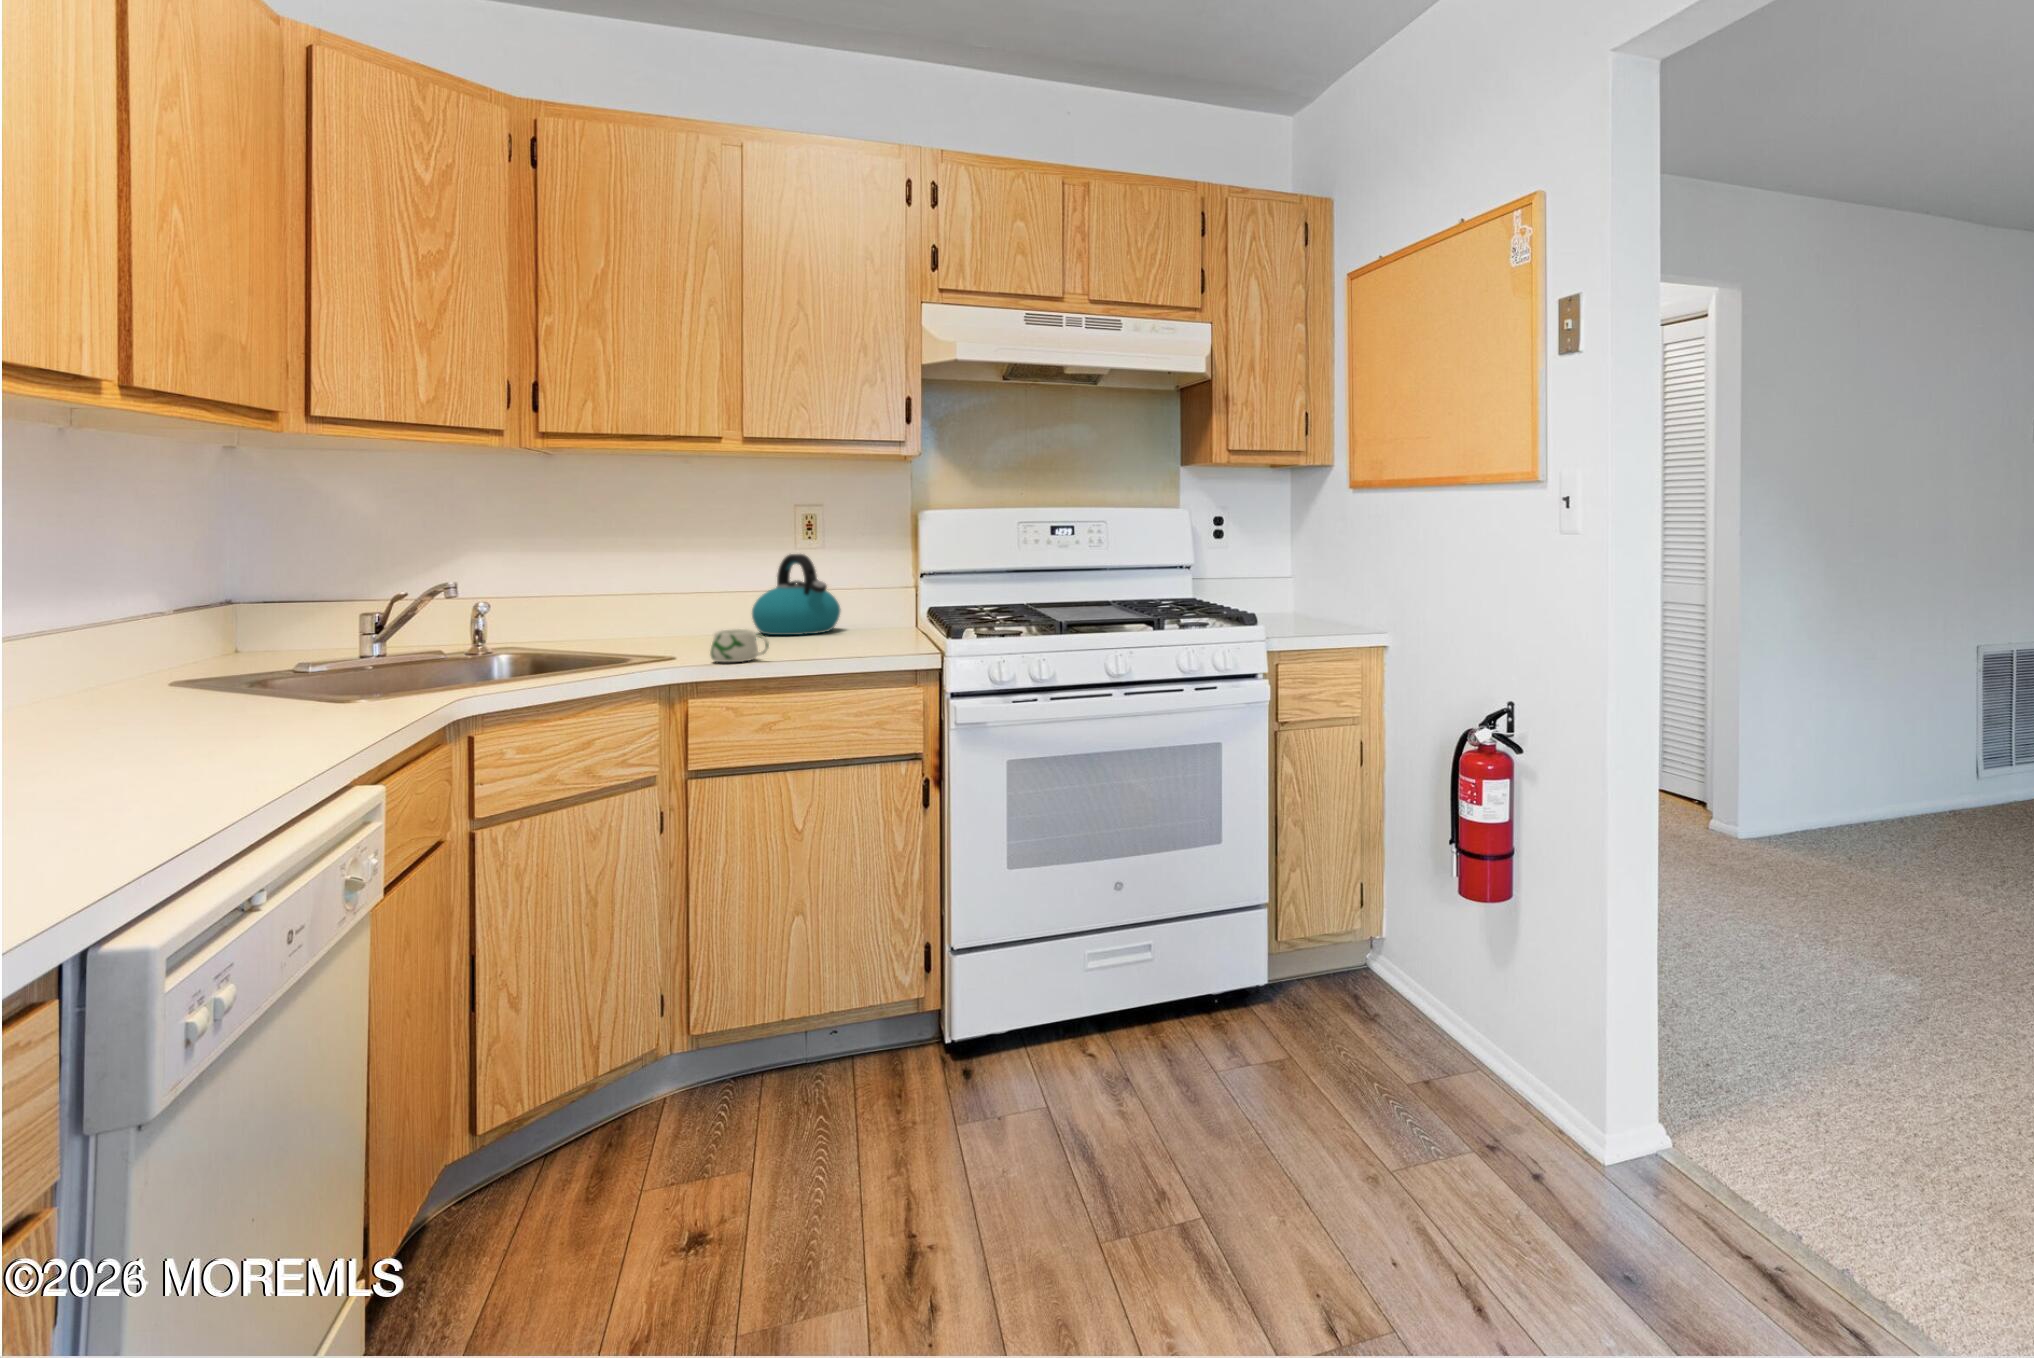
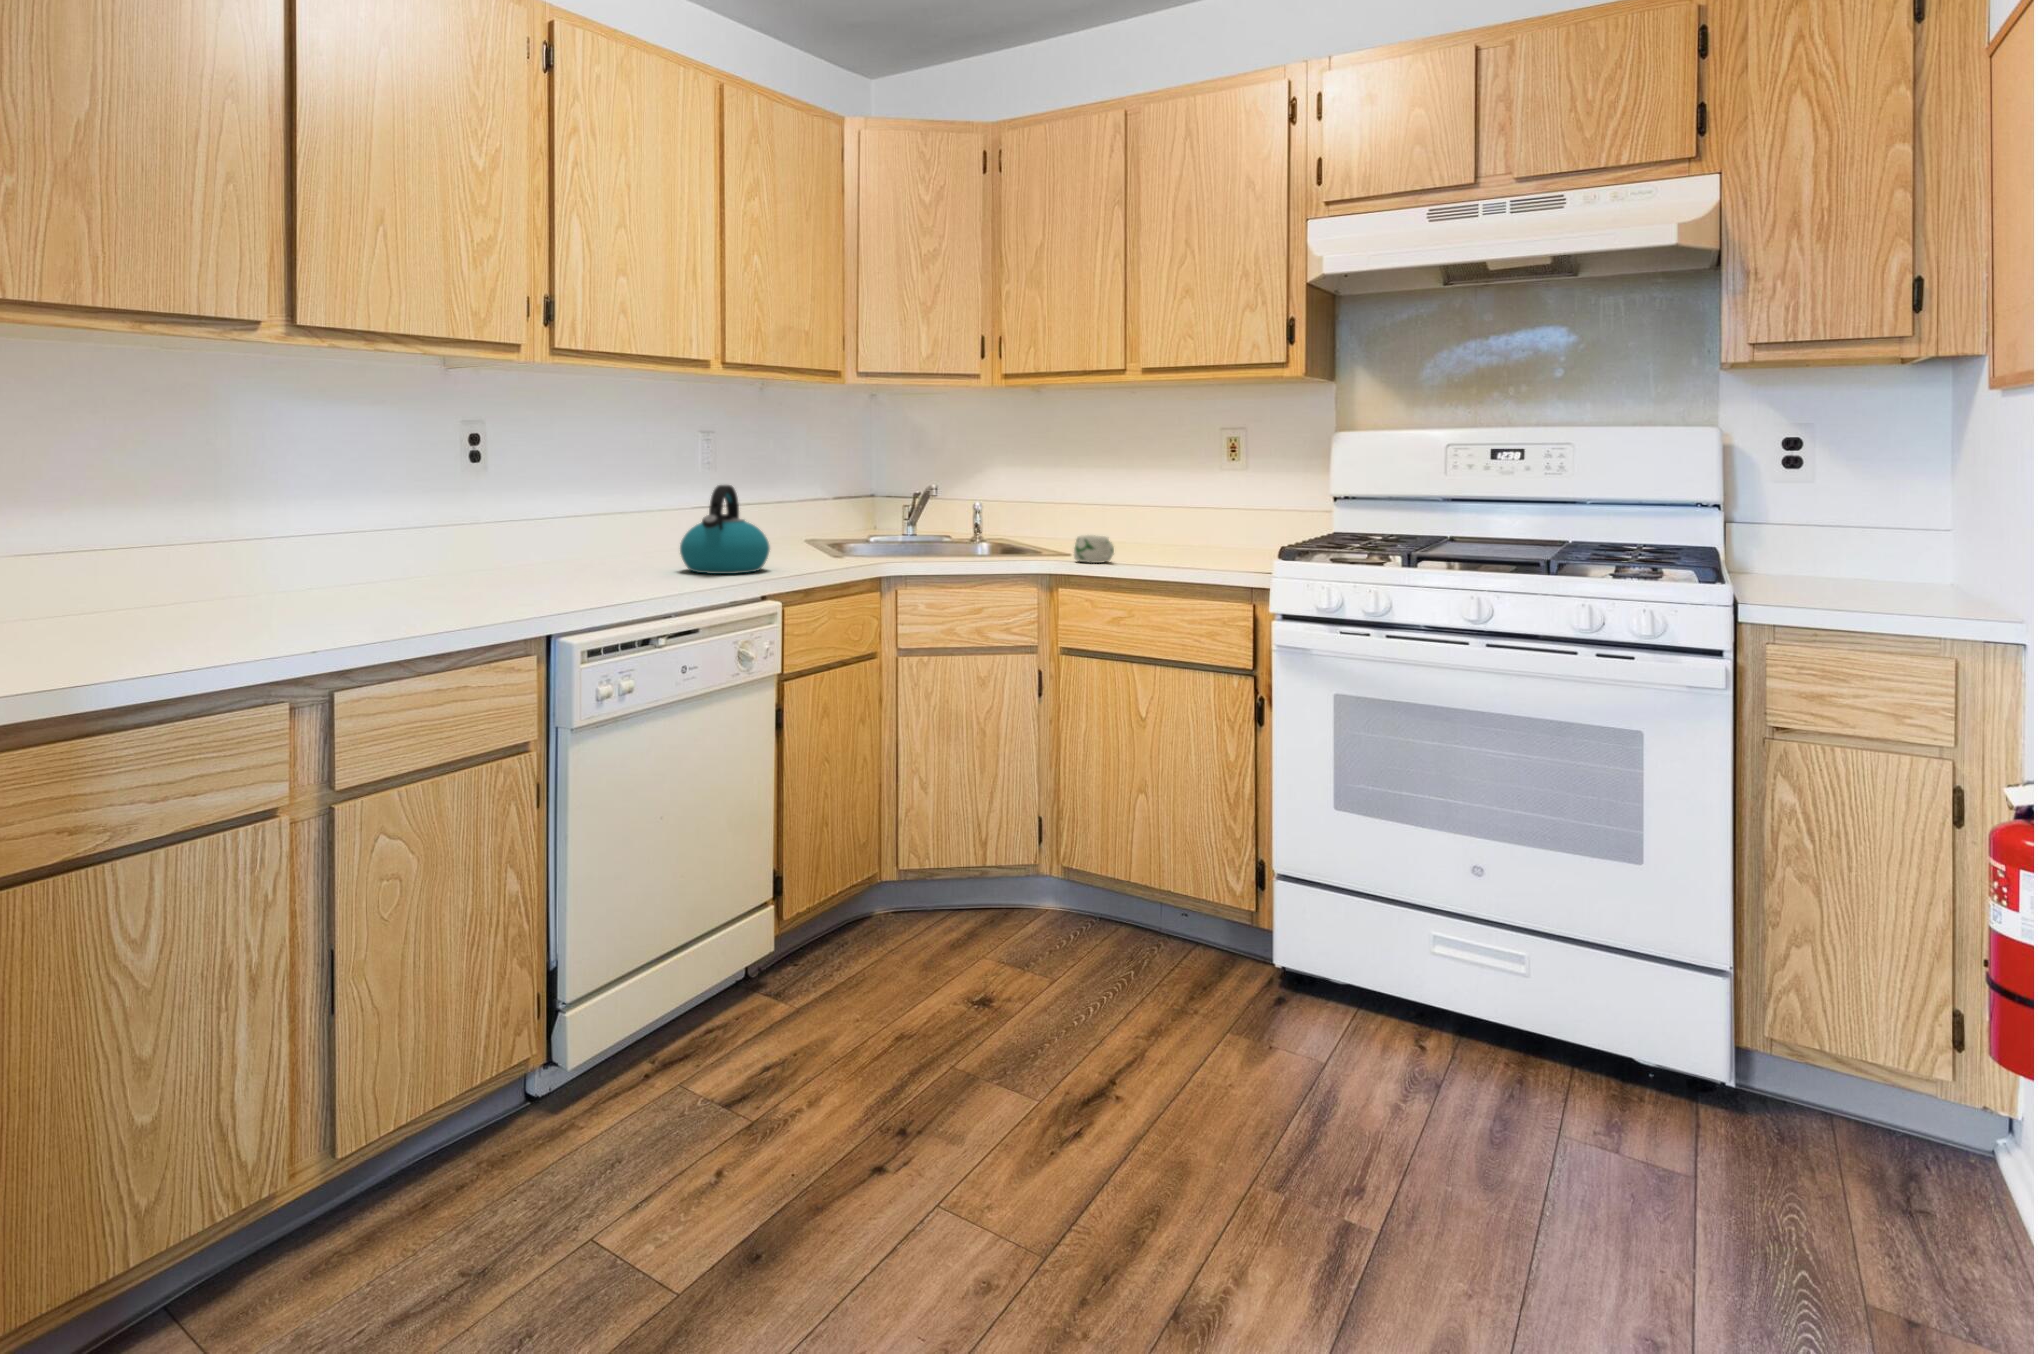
kettle: present [752,554,841,635] -> present [680,485,770,574]

